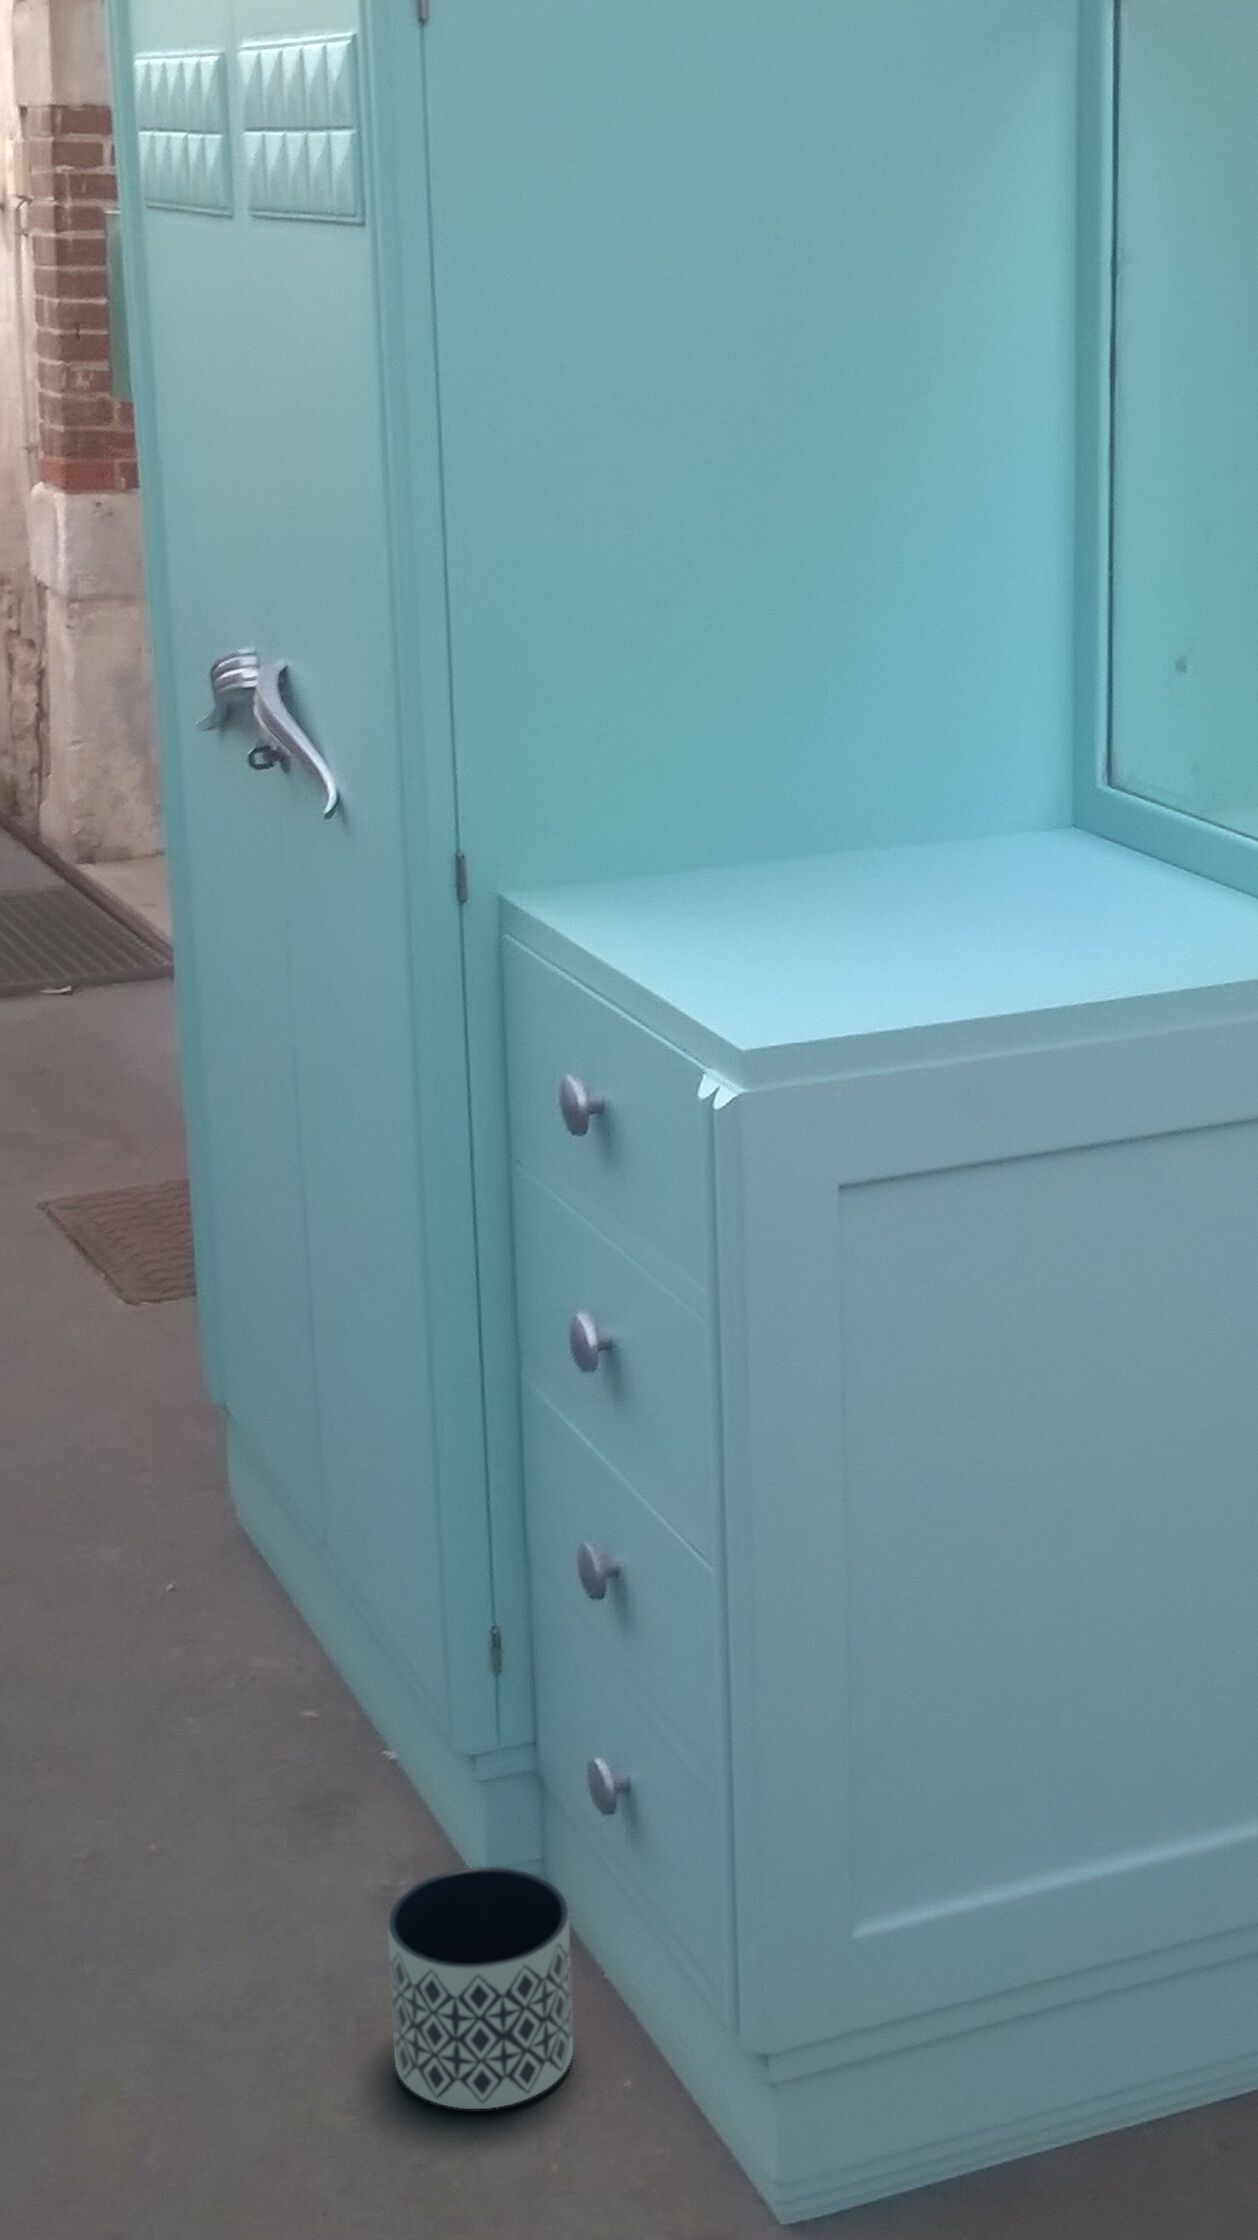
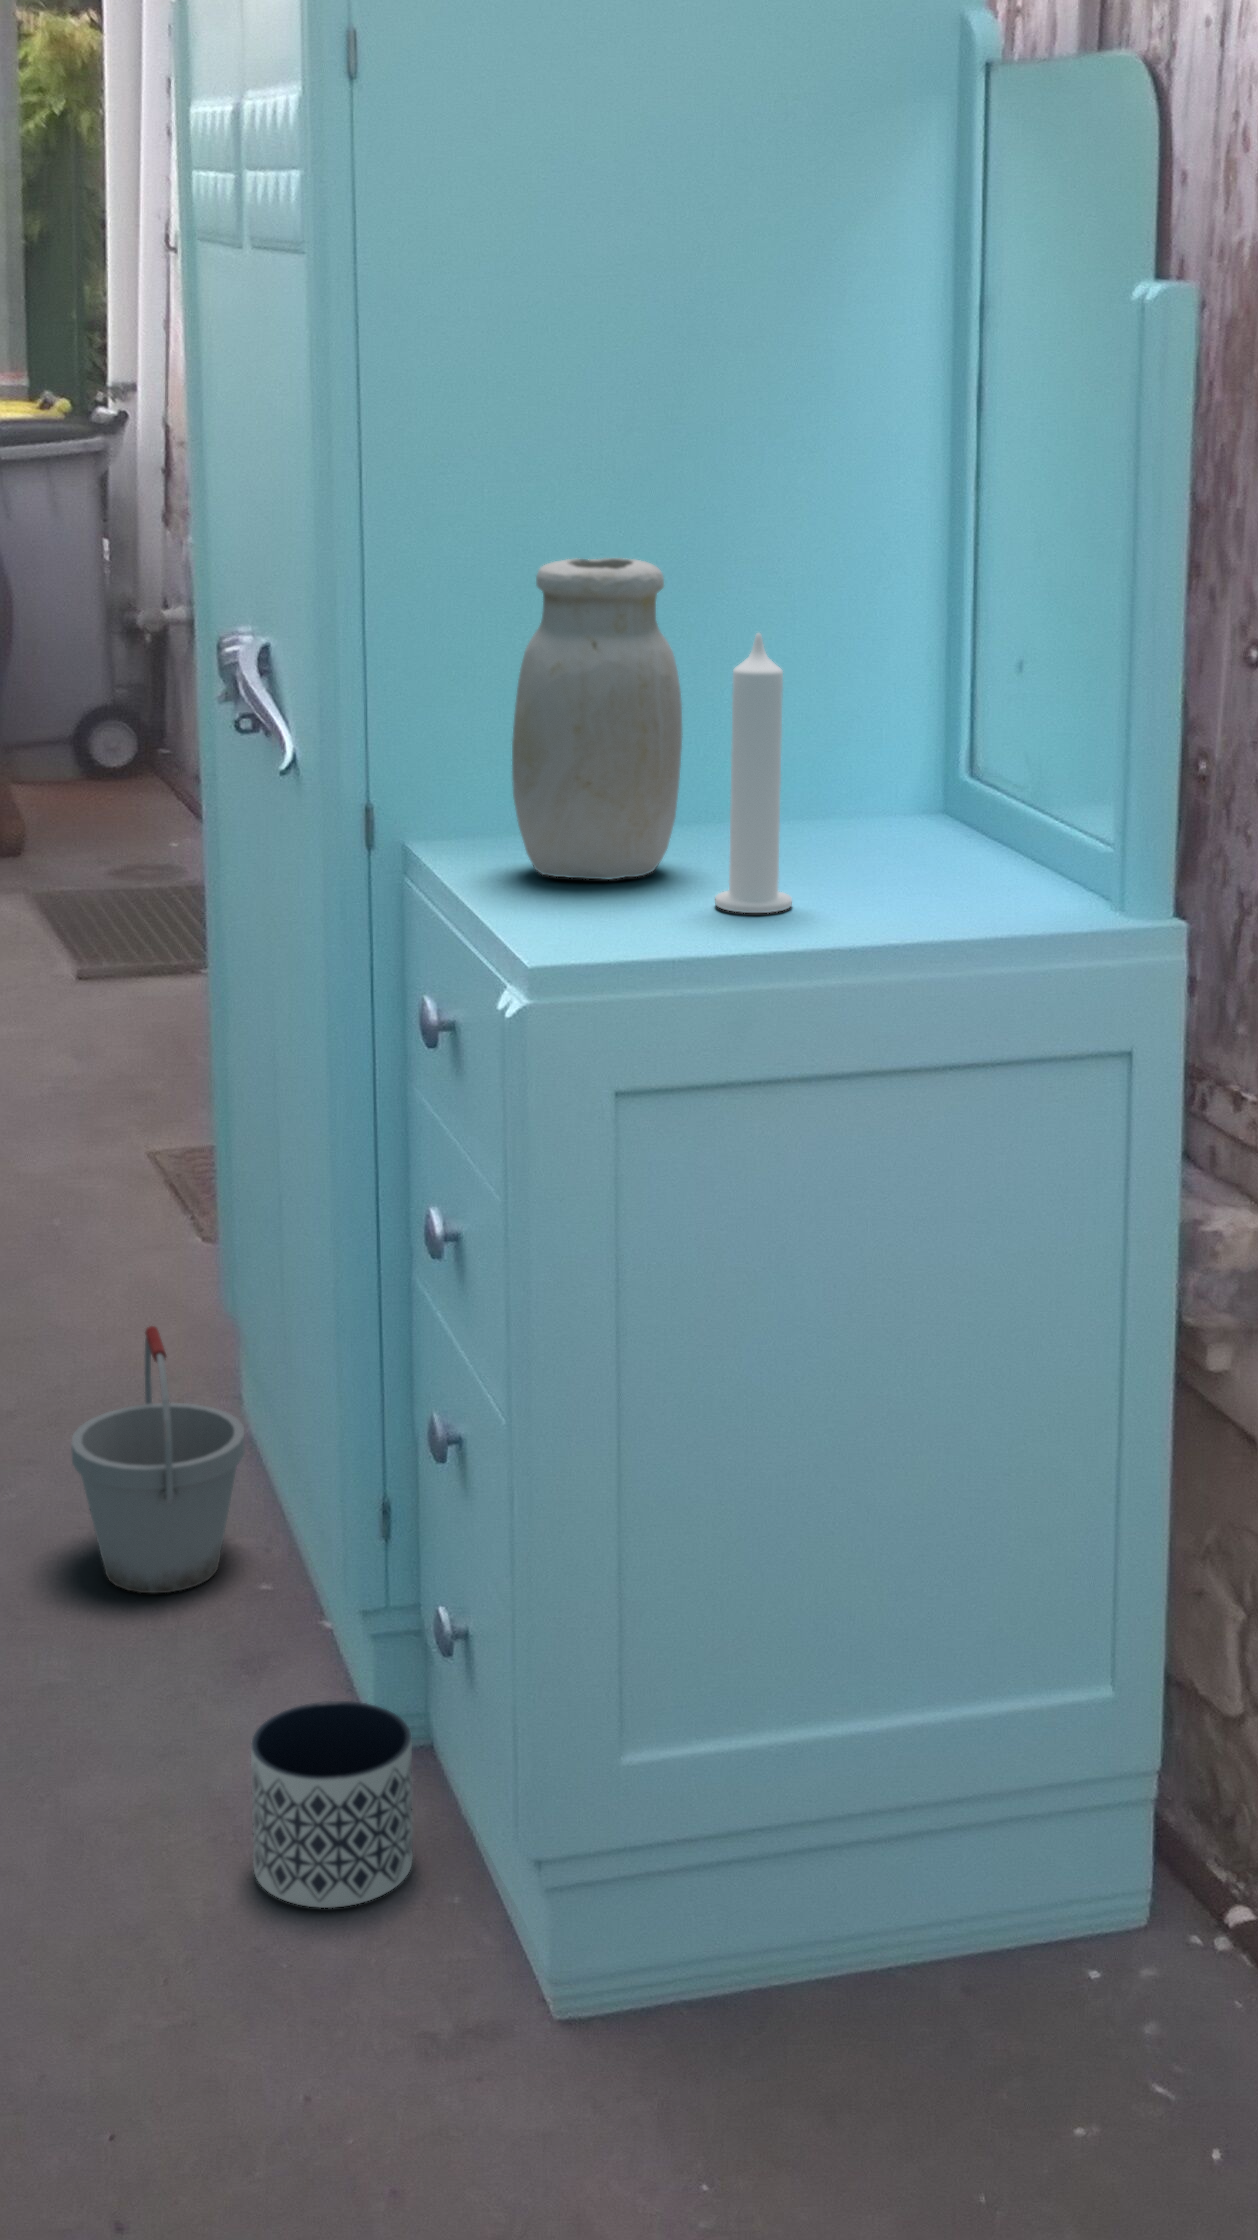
jar: none [639,565,831,930] -> present [512,558,682,879]
candle: none [897,645,984,963] -> present [715,633,792,913]
bucket: none [85,1440,281,1741] -> present [71,1326,244,1593]

